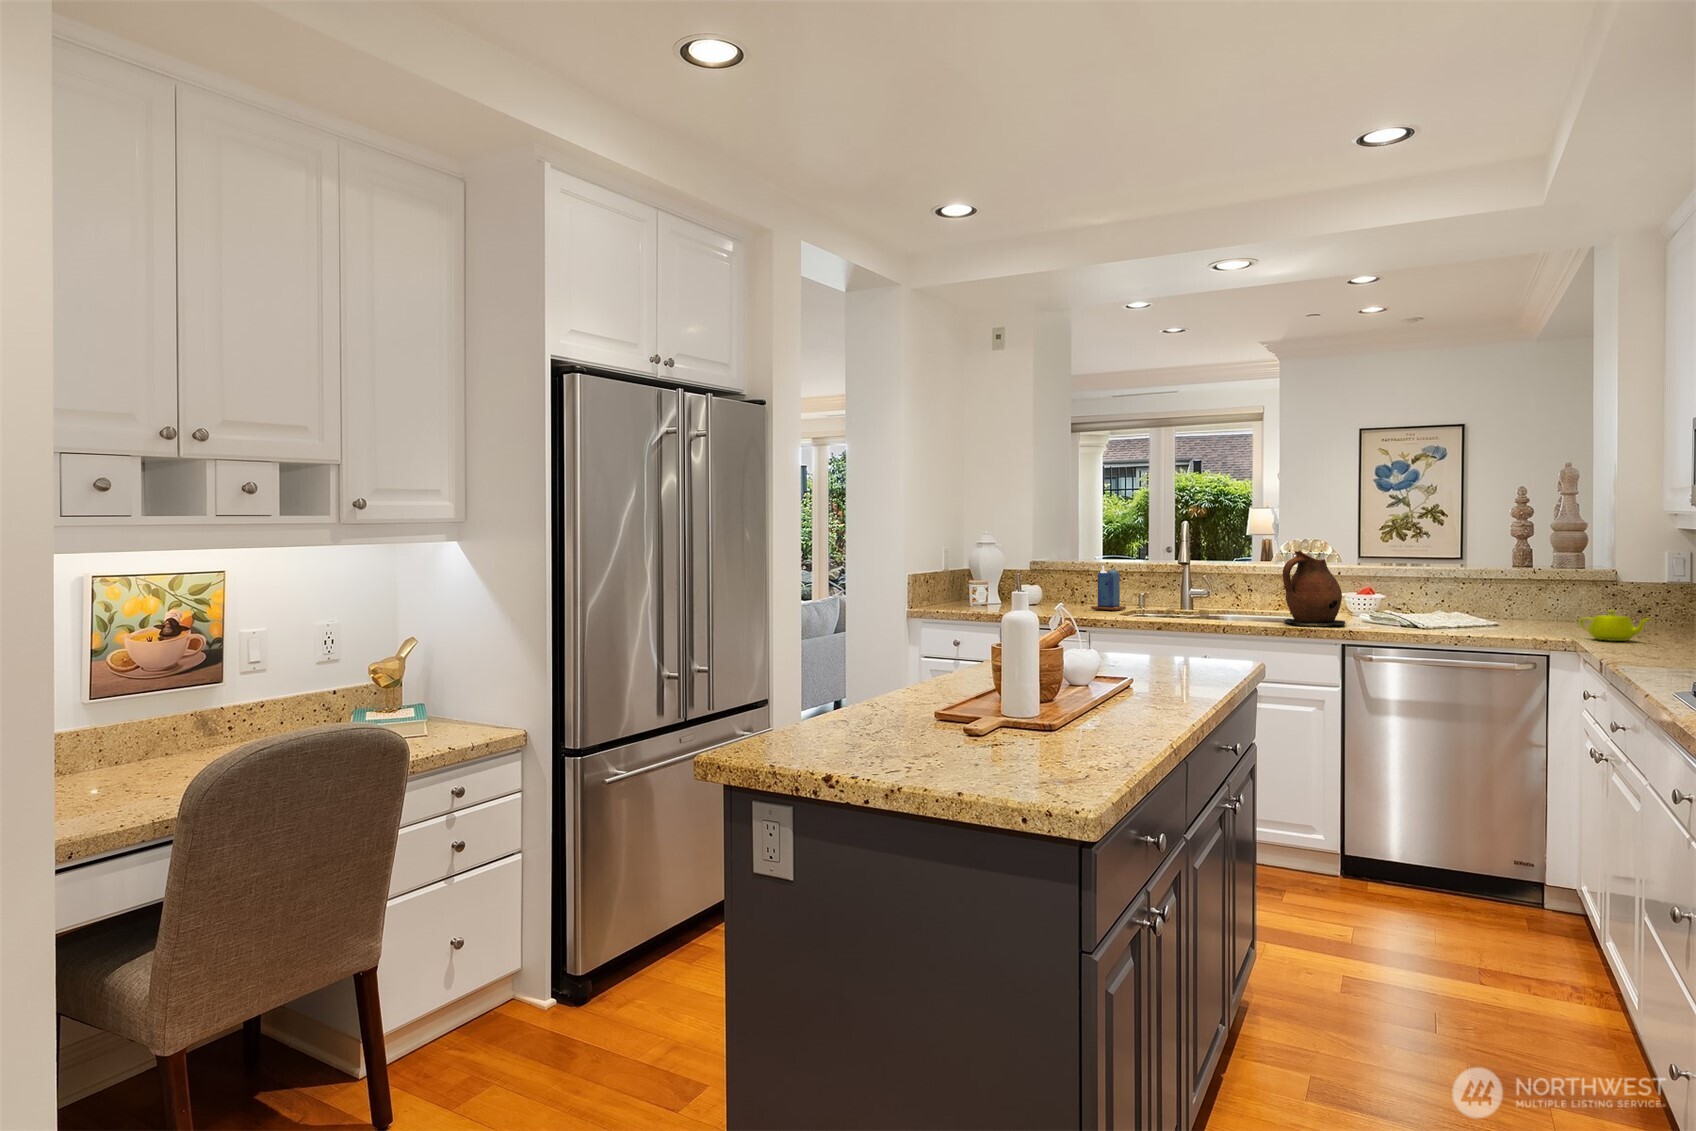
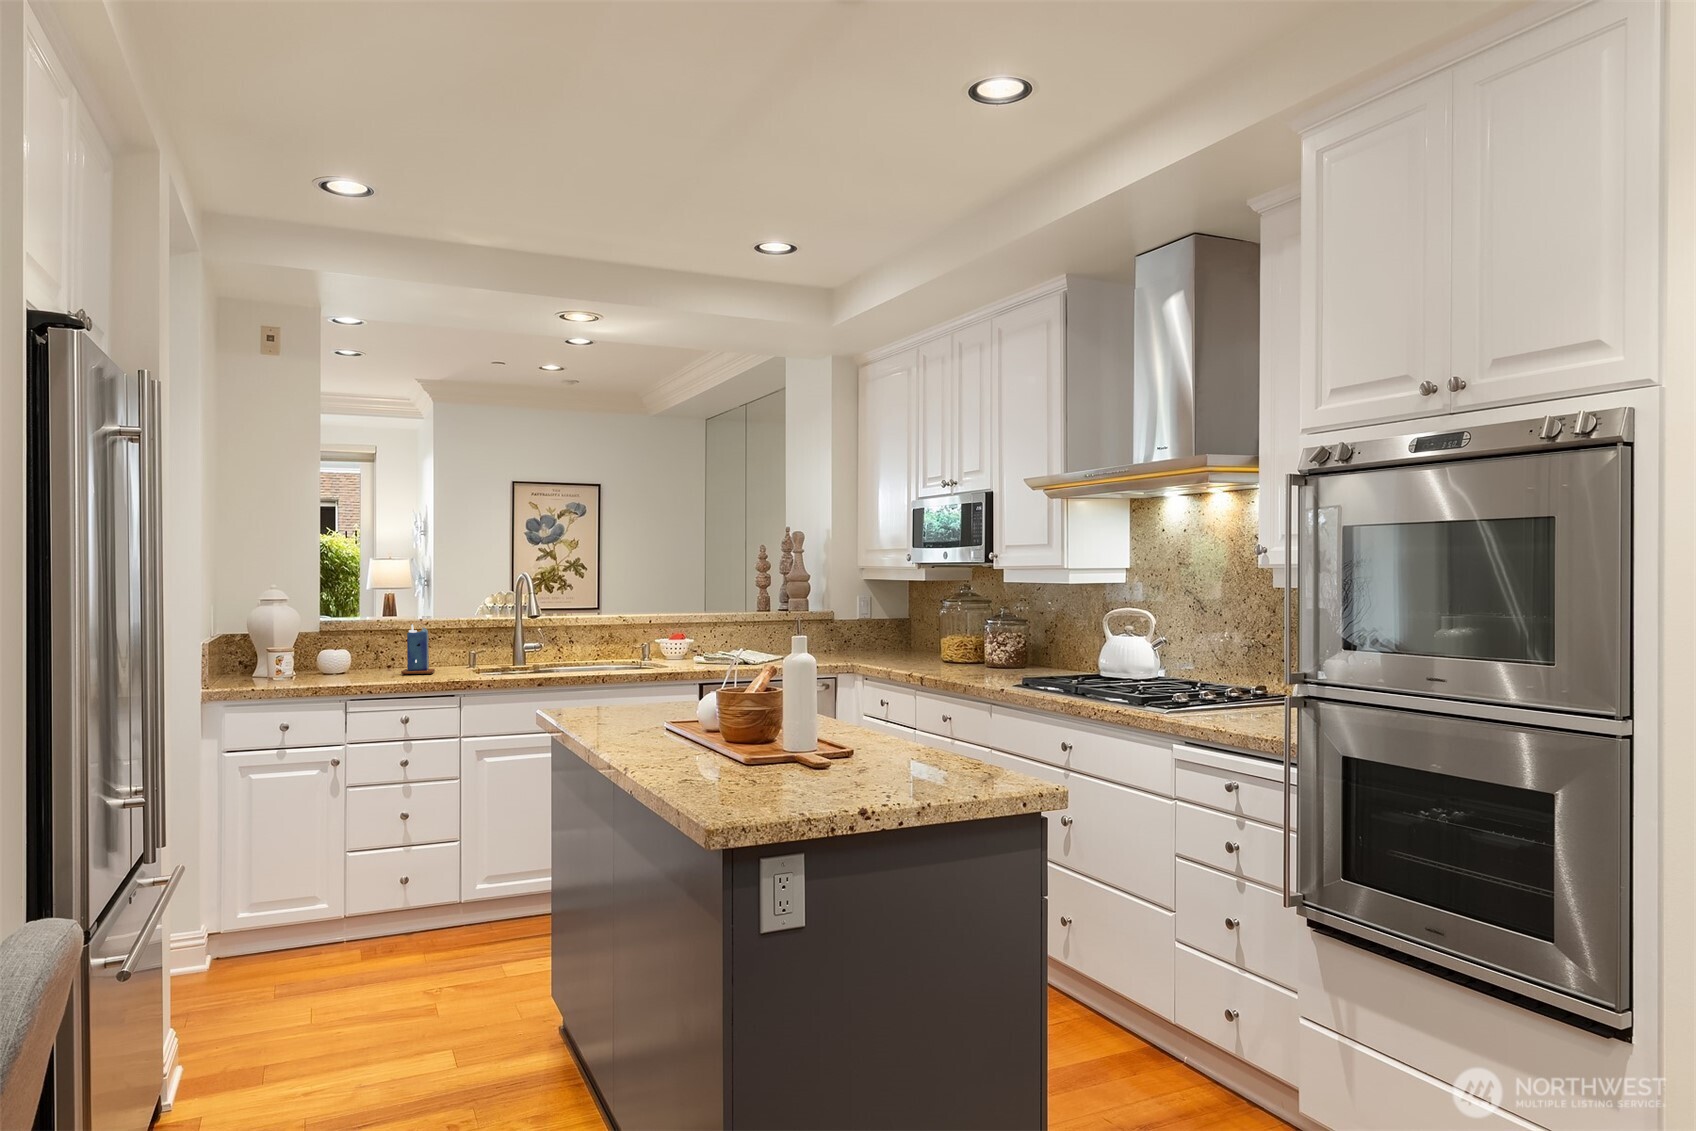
ceramic pitcher: present [1283,551,1345,626] -> none [619,603,682,671]
teapot: present [1579,610,1648,641] -> none [844,642,890,665]

